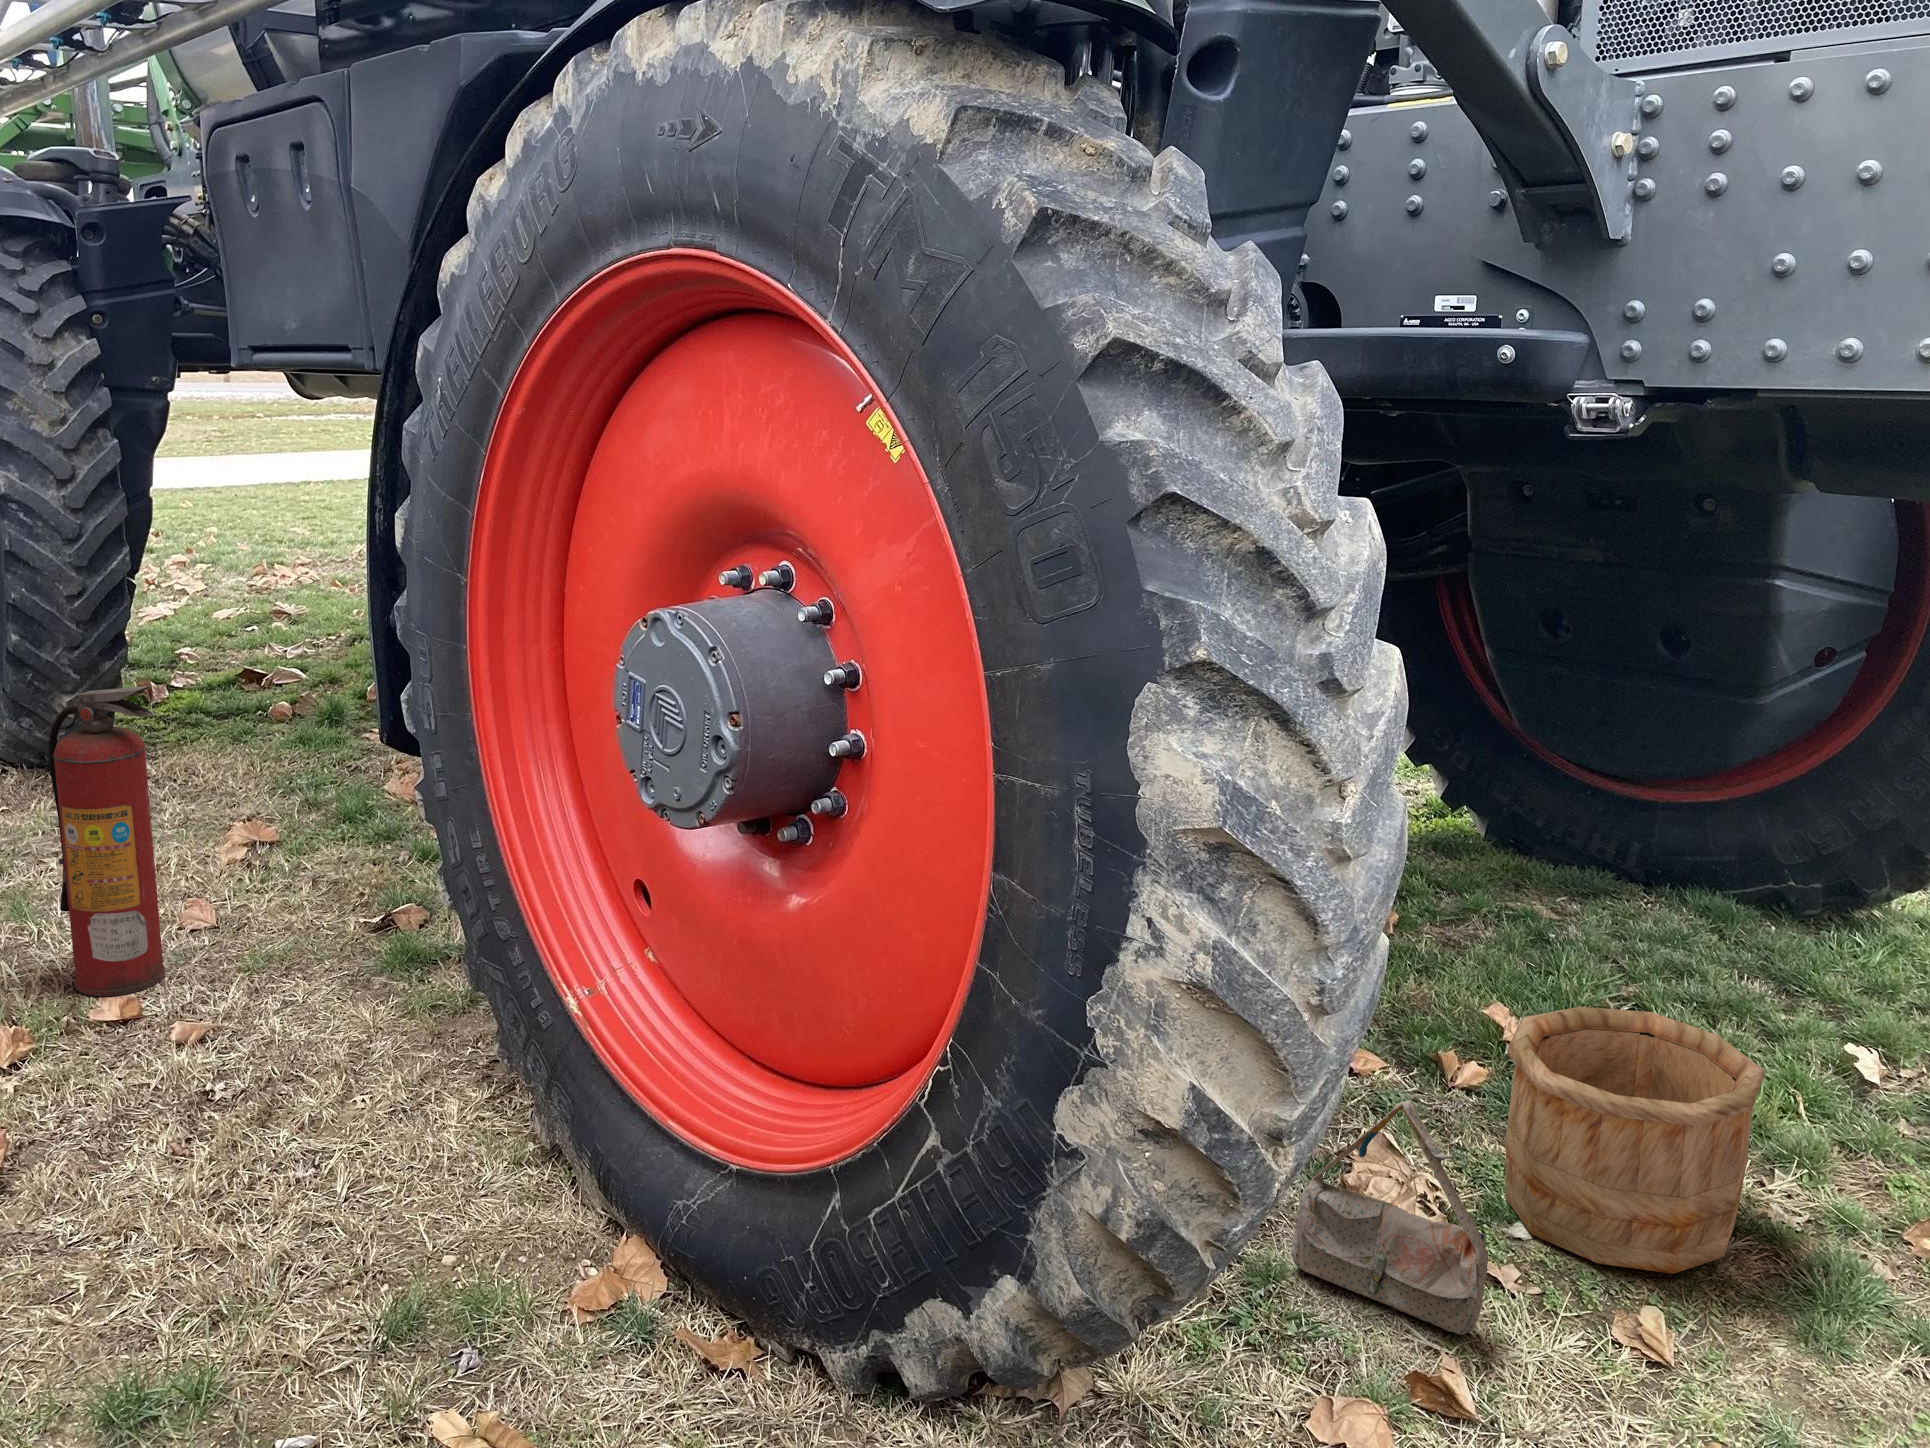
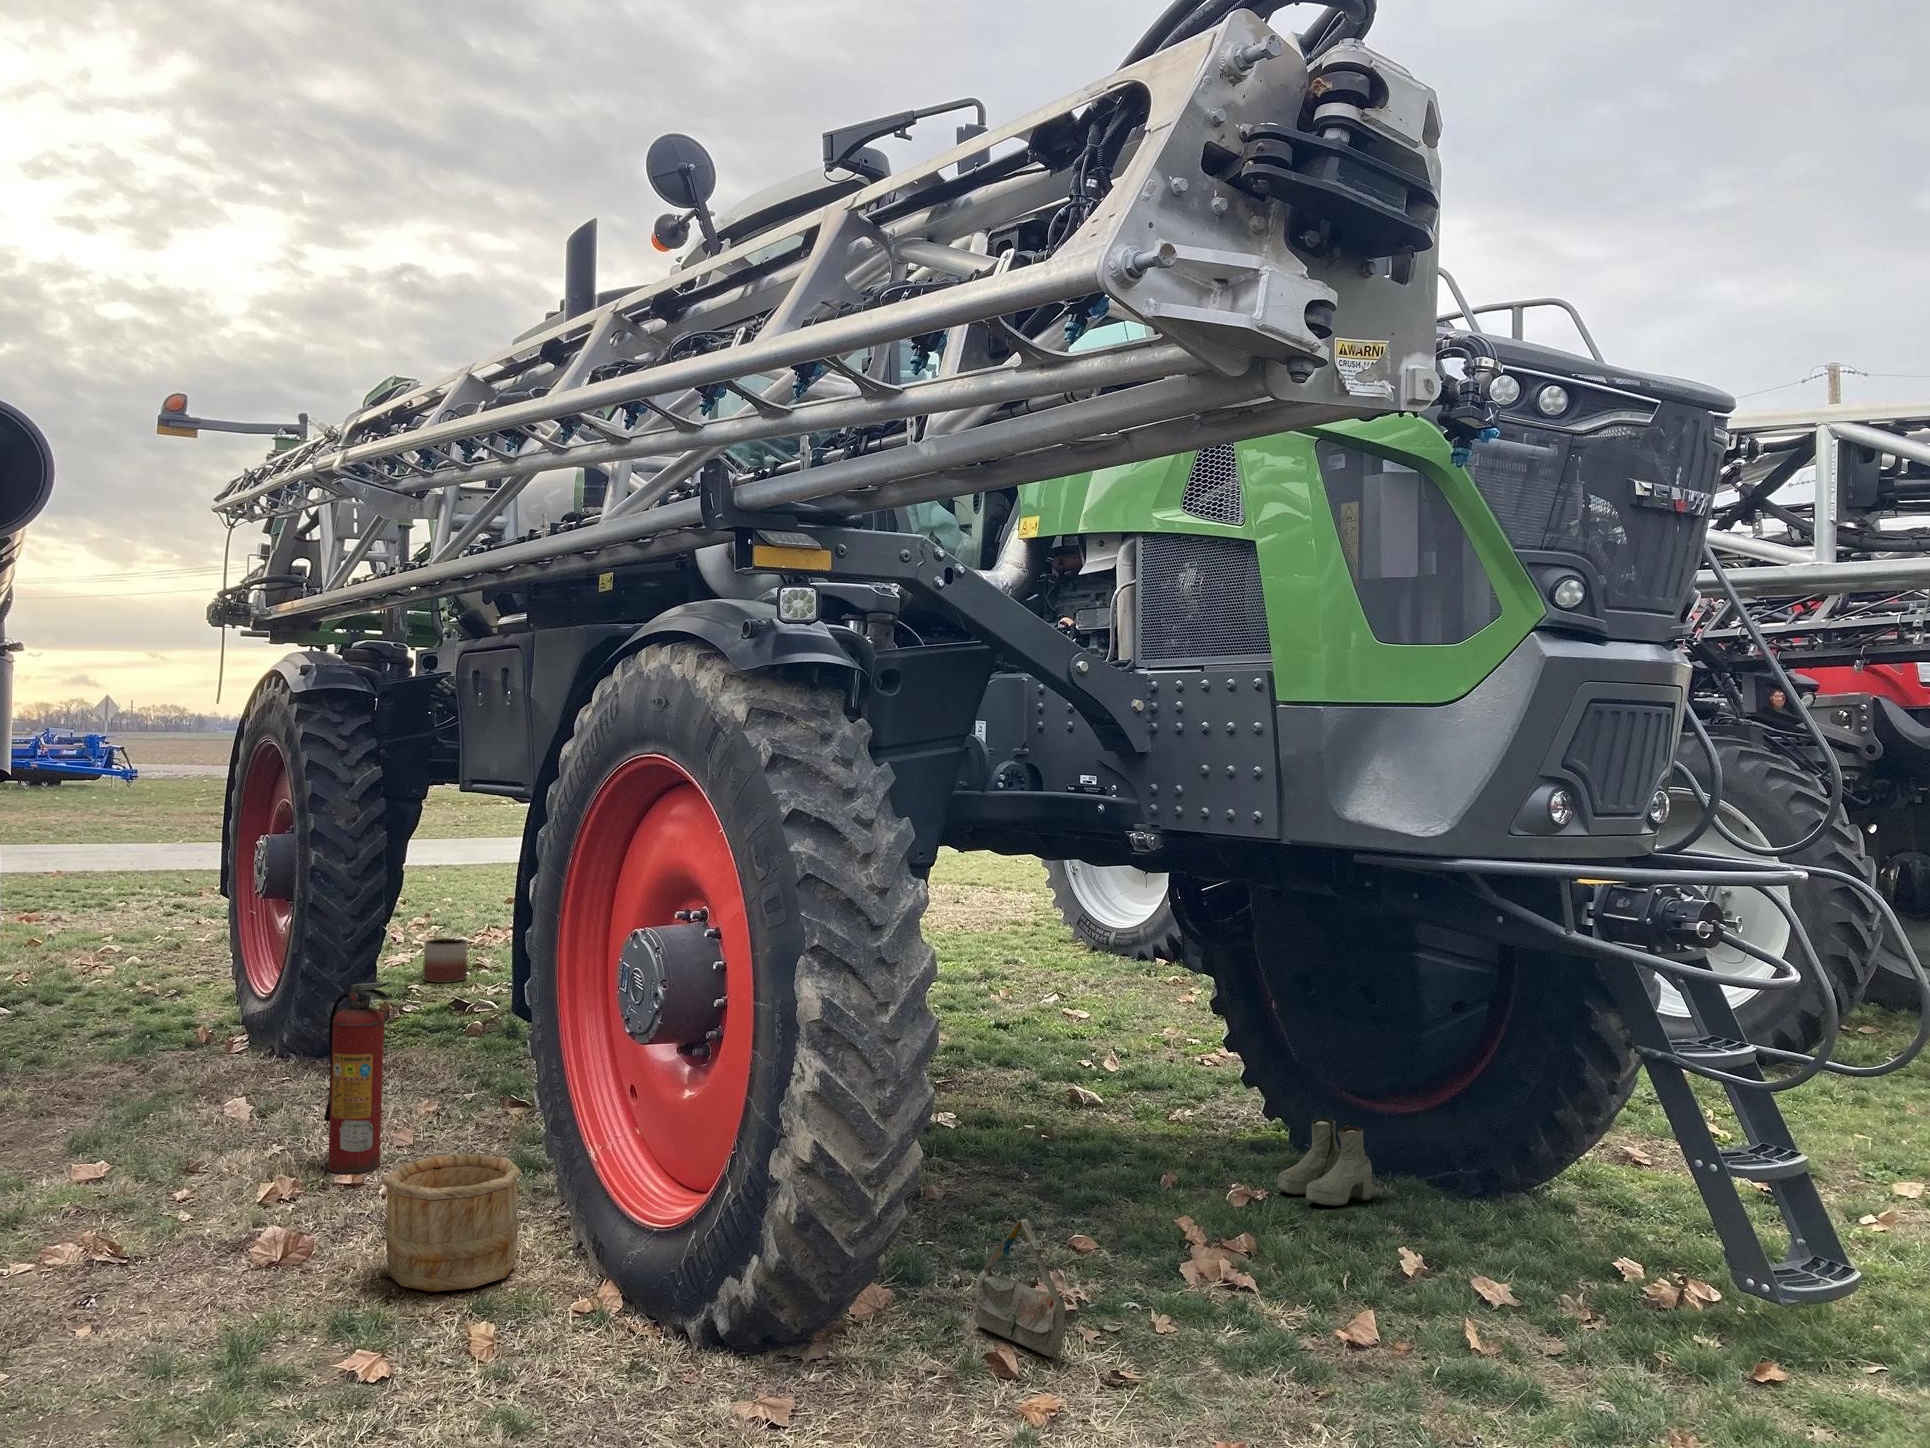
planter: none [191,584,255,643] -> present [423,938,468,983]
boots: none [1558,825,1699,956] -> present [1277,1118,1372,1206]
wooden bucket: present [1505,1007,1765,1274] -> present [382,1154,521,1292]

